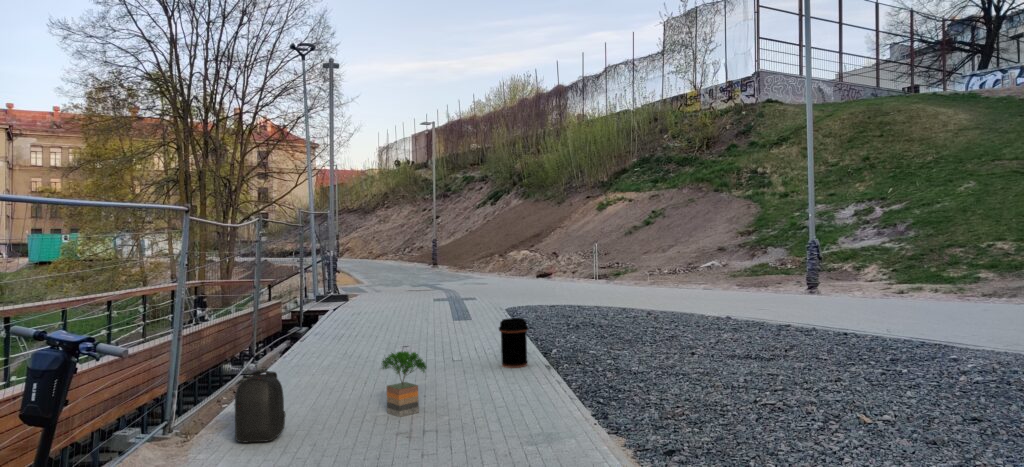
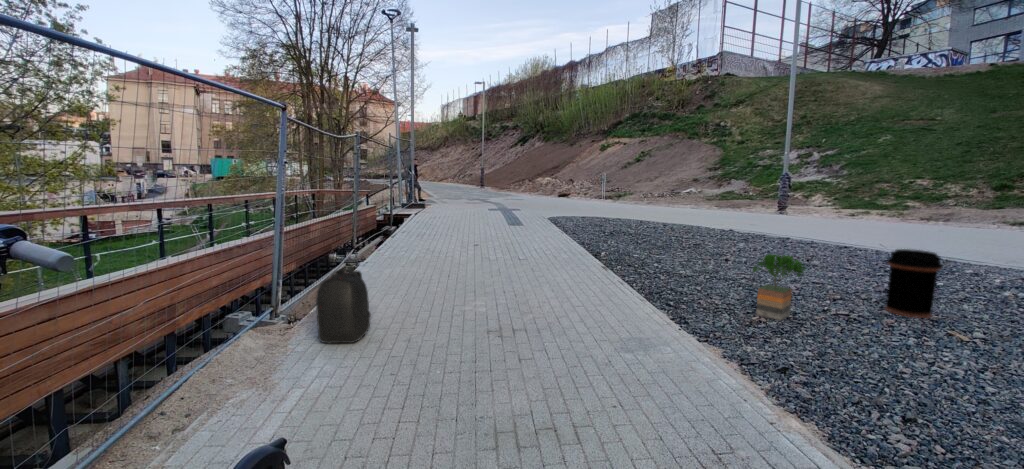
trash can: present [499,318,528,368] -> present [885,249,943,318]
potted tree: present [382,351,427,417] -> present [753,254,805,320]

